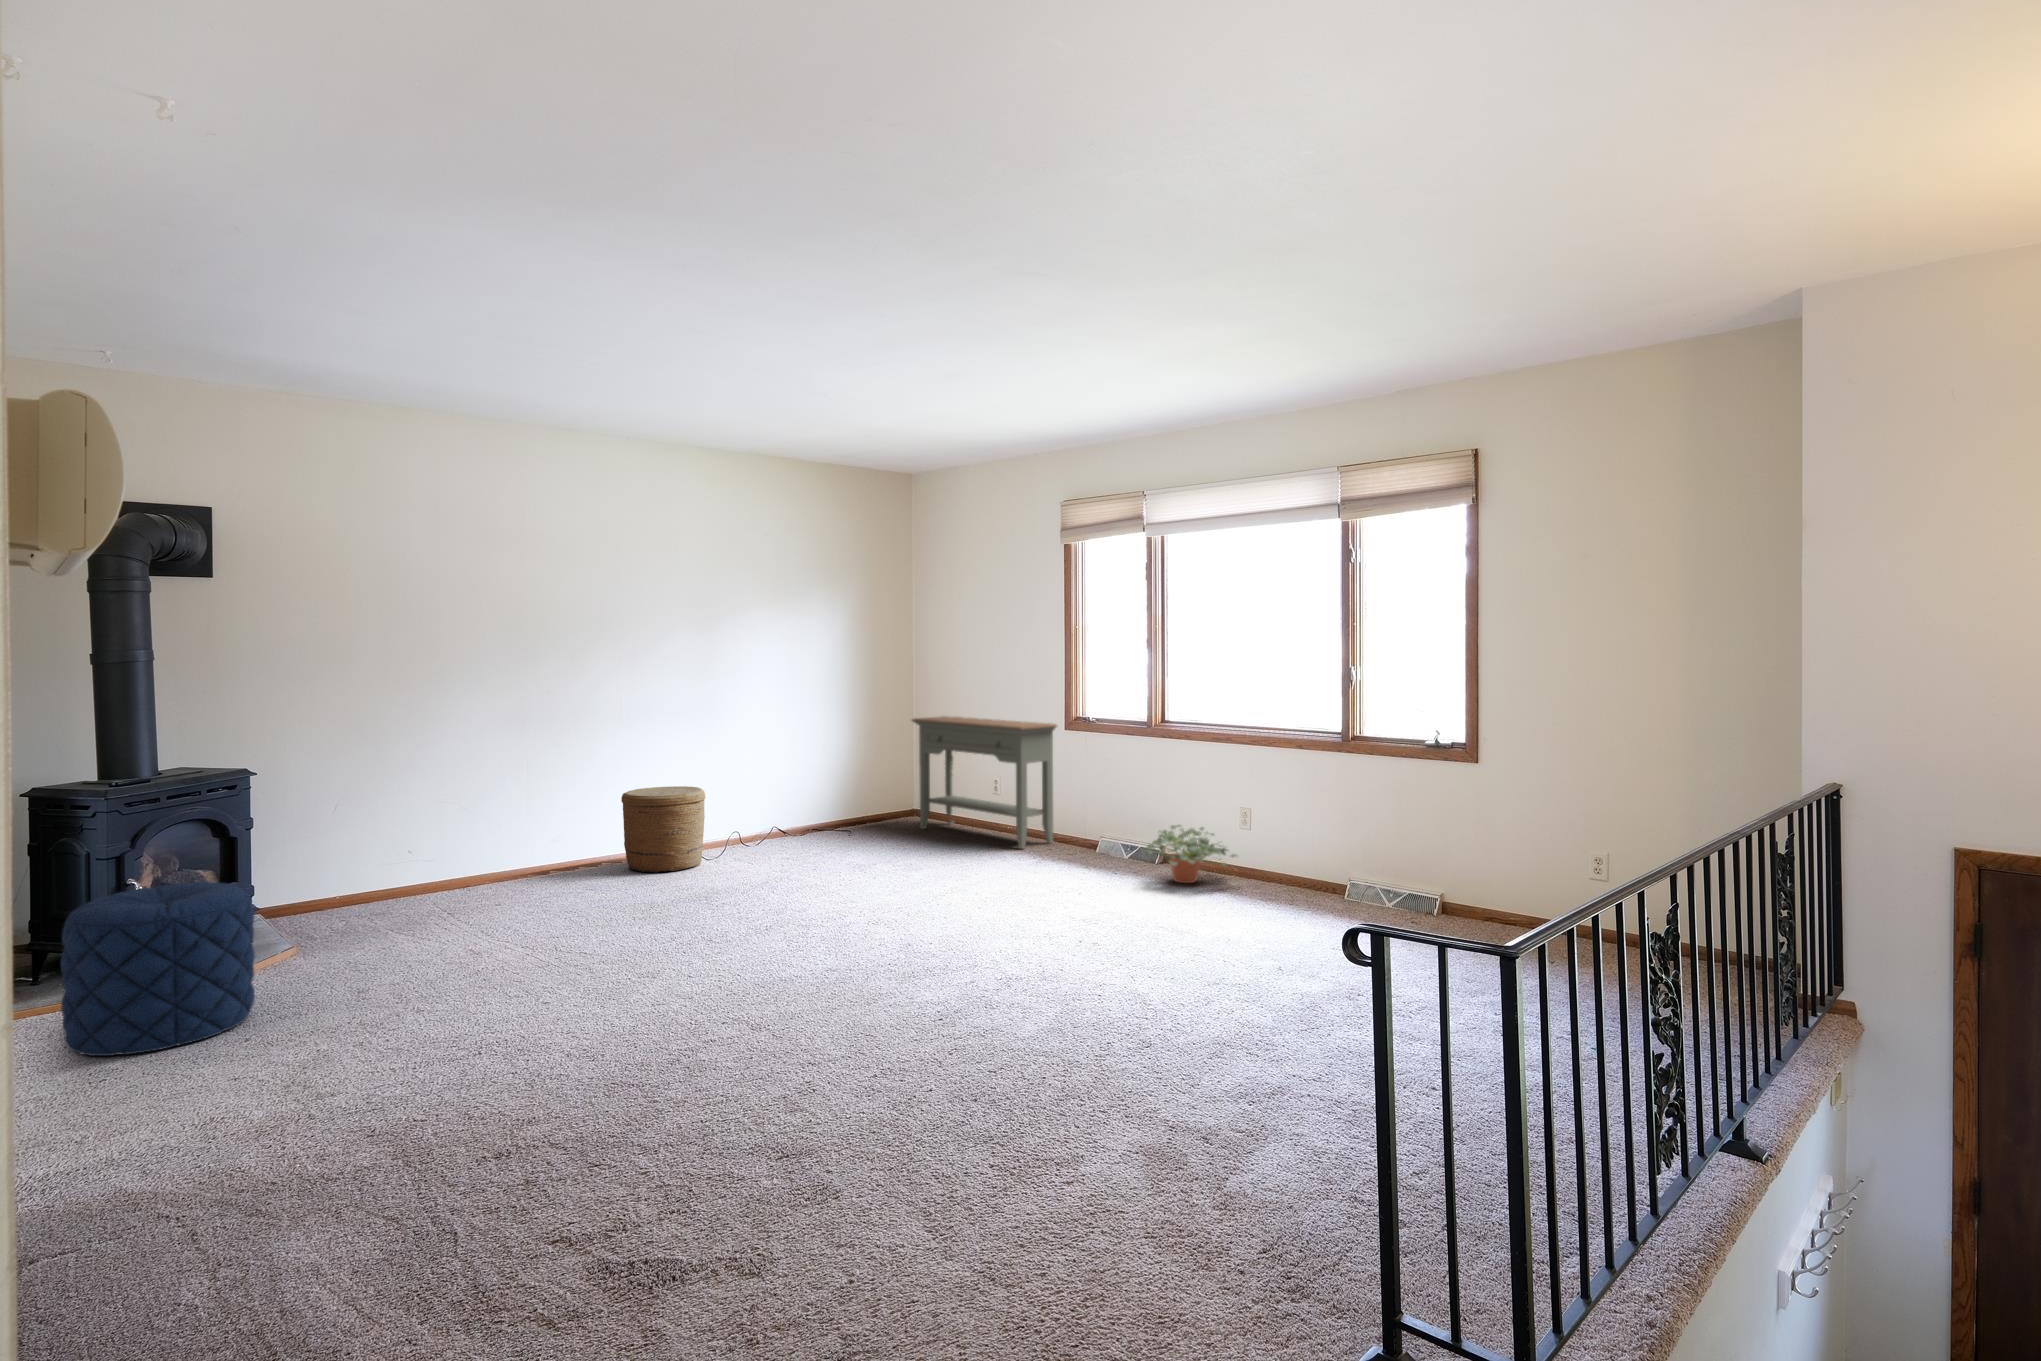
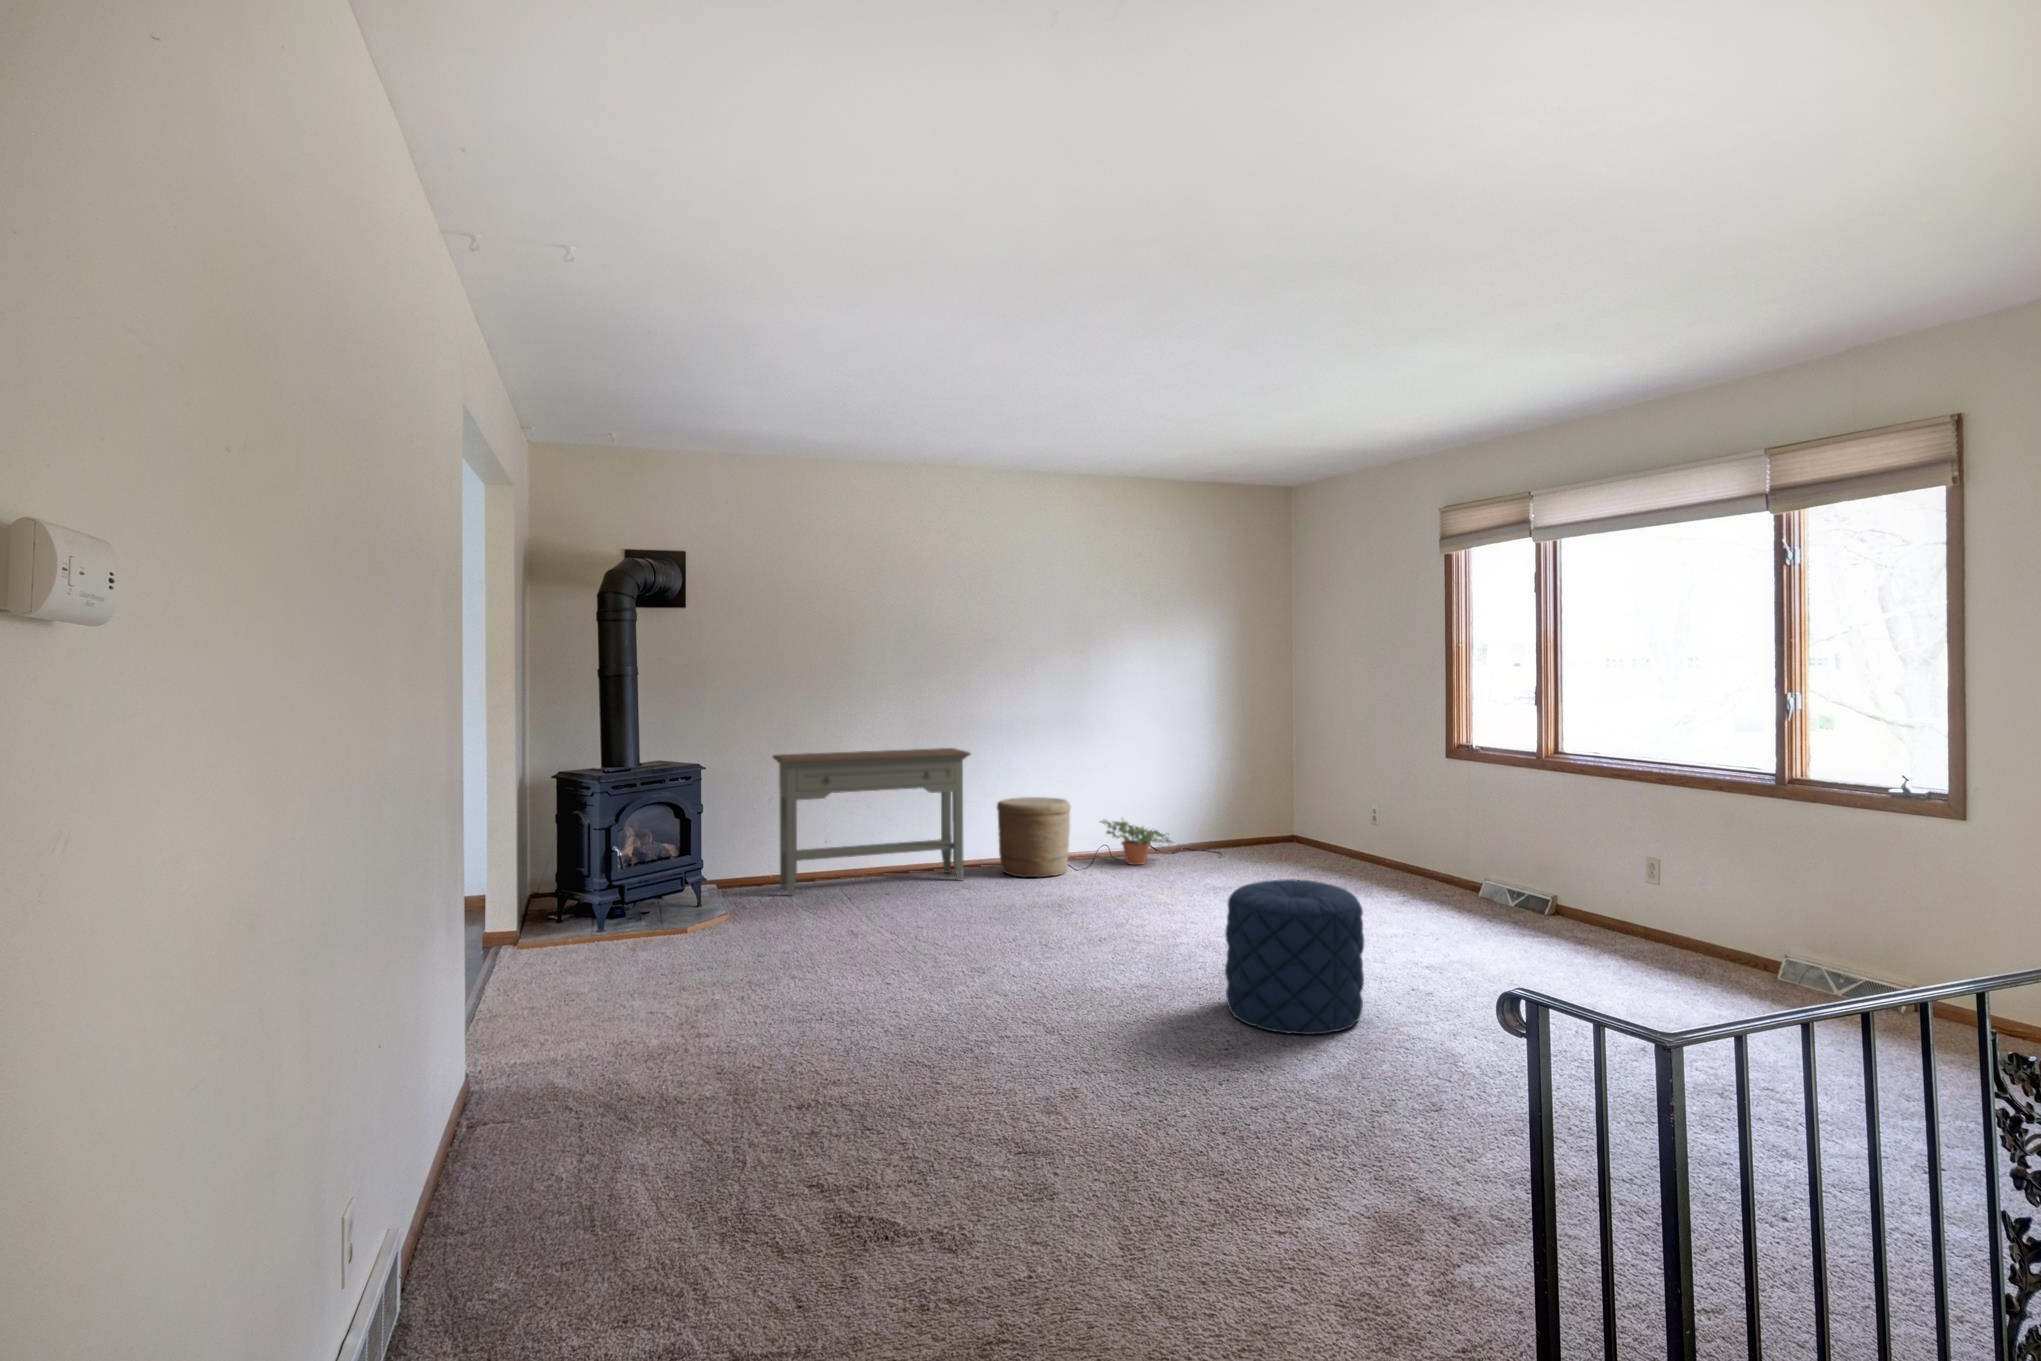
console table: present [912,716,1057,849] -> present [773,748,970,896]
potted plant: present [1145,825,1236,883] -> present [1101,821,1172,865]
pouf: present [61,882,255,1056] -> present [1225,879,1364,1034]

